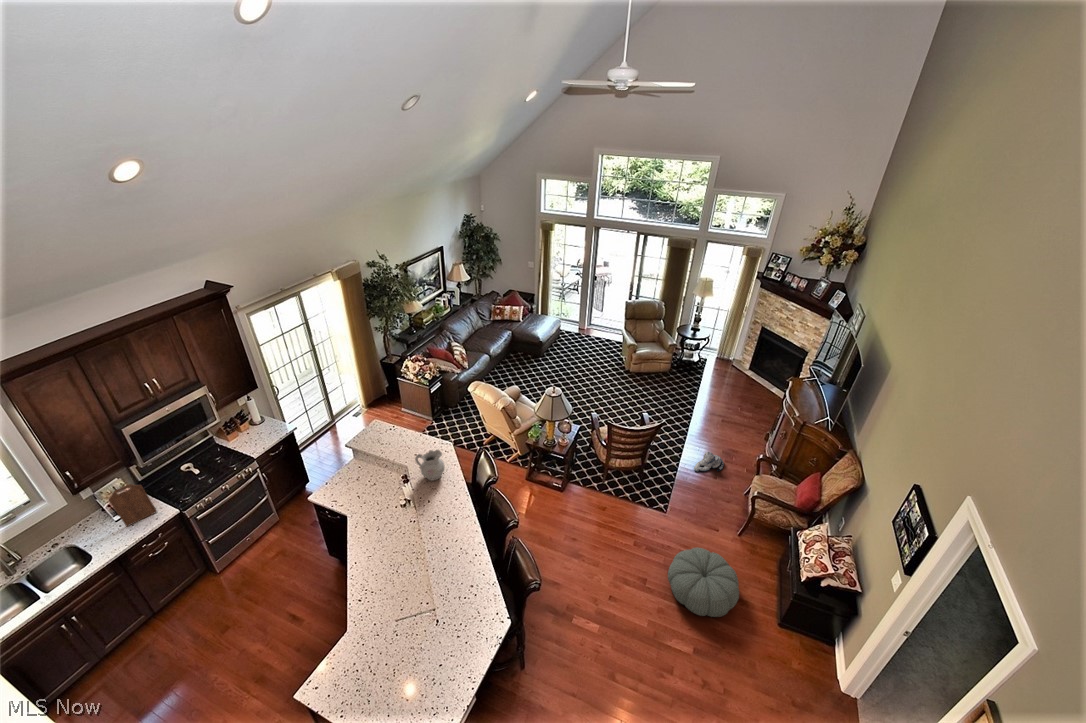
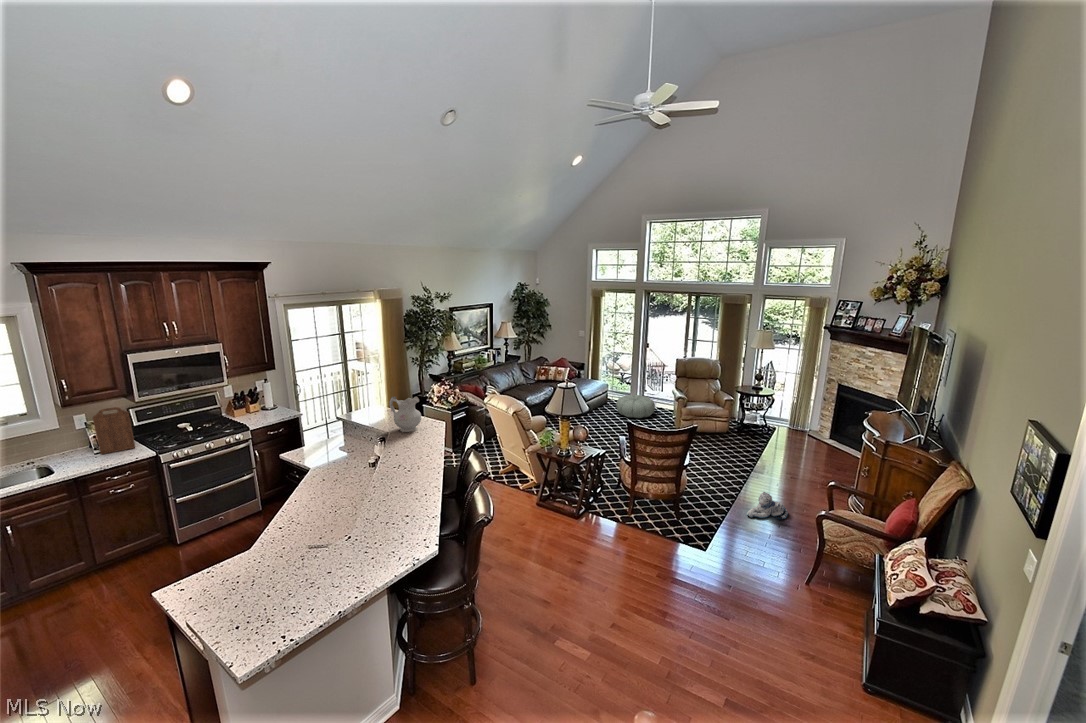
pouf: present [668,547,739,617] -> present [616,395,655,418]

